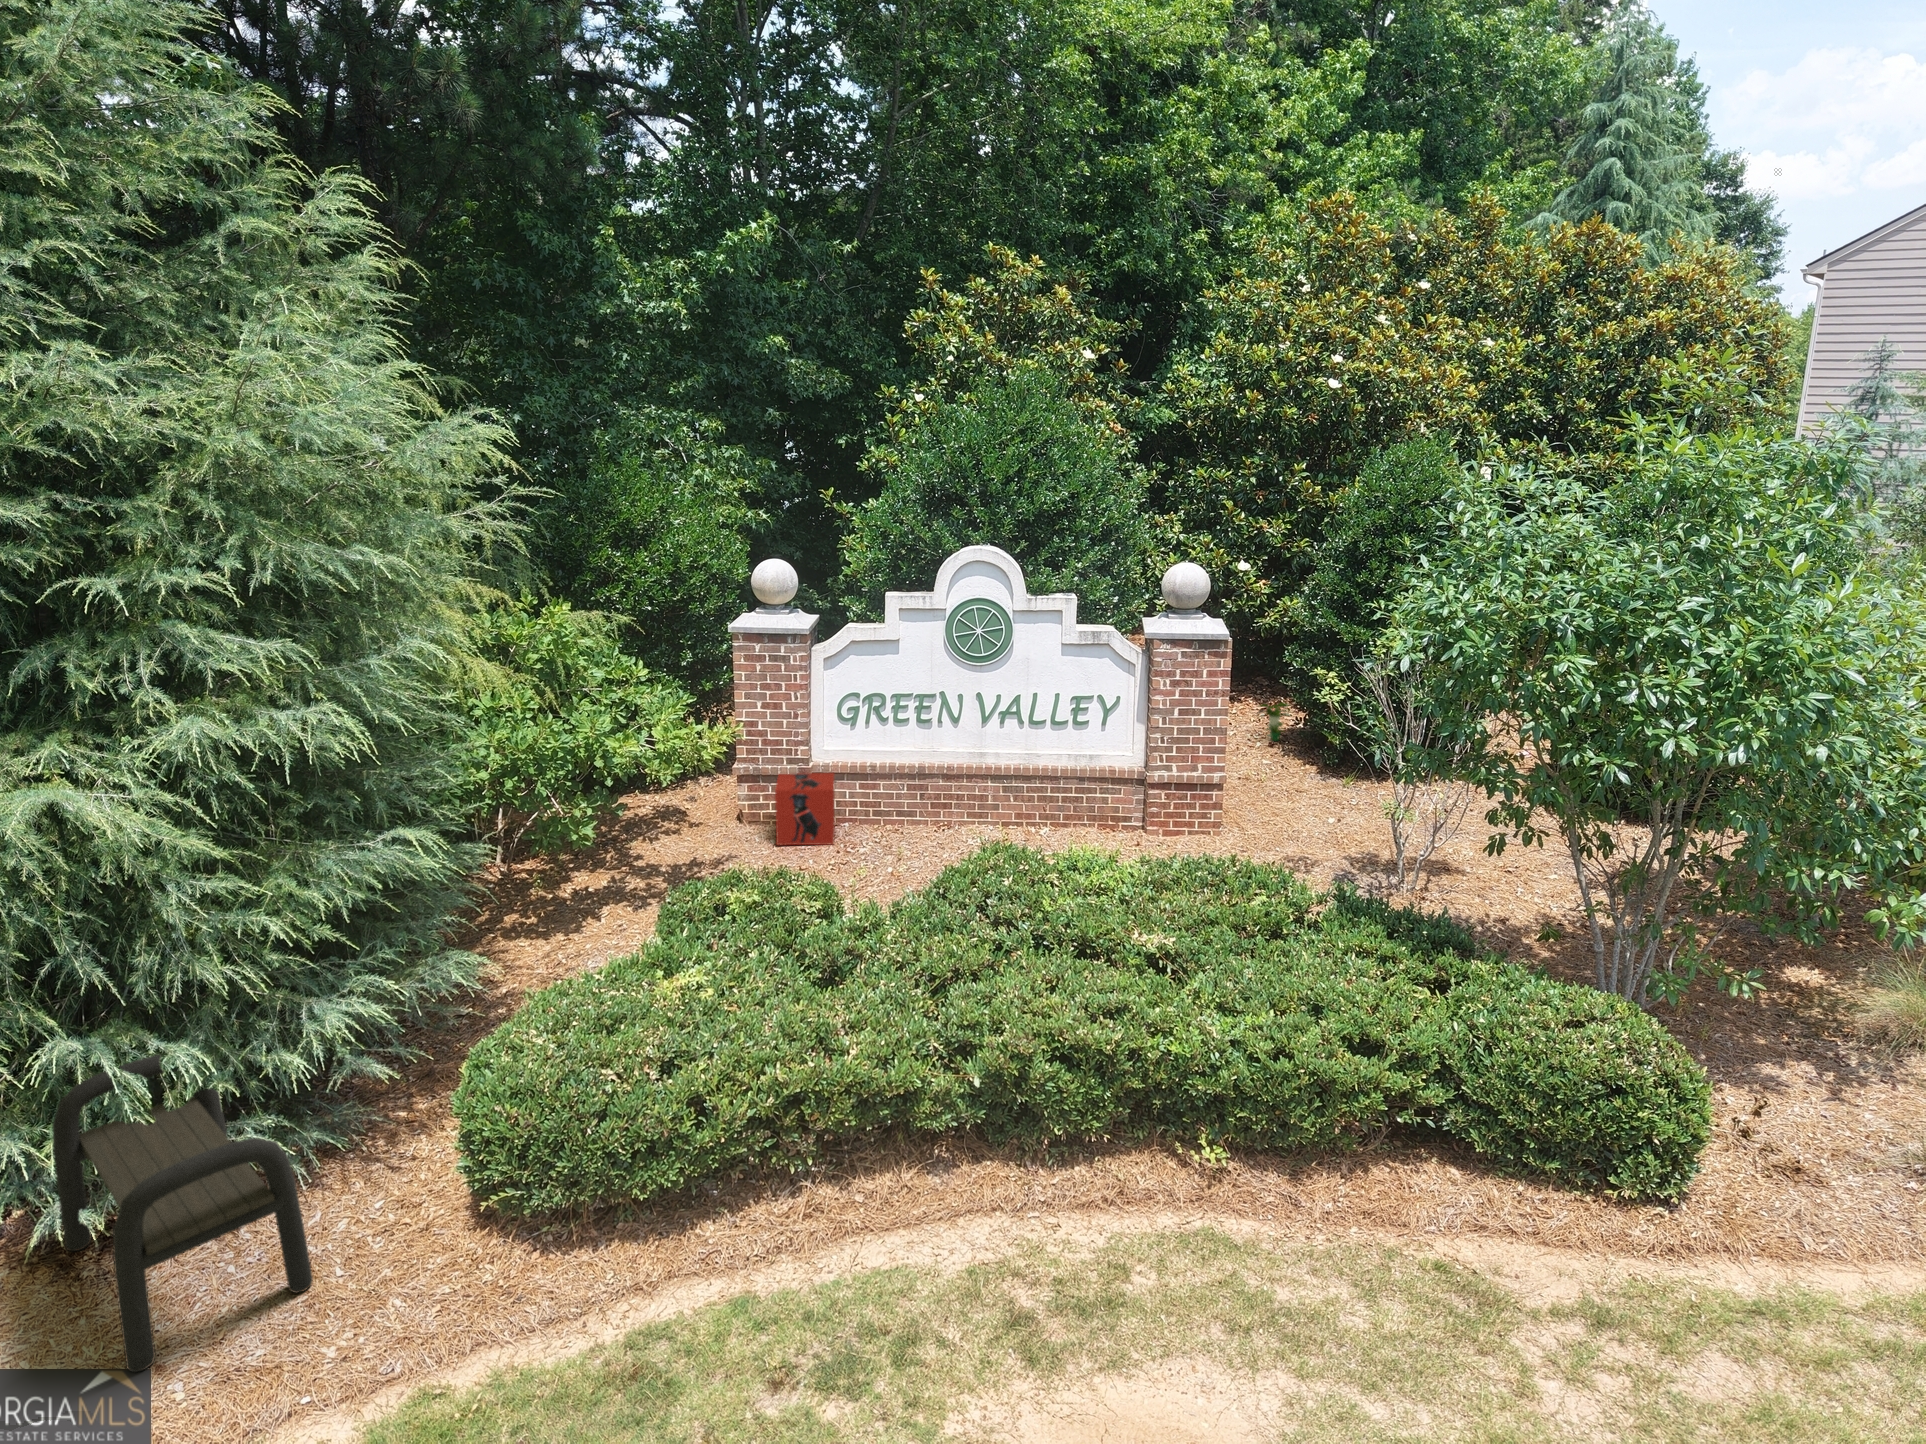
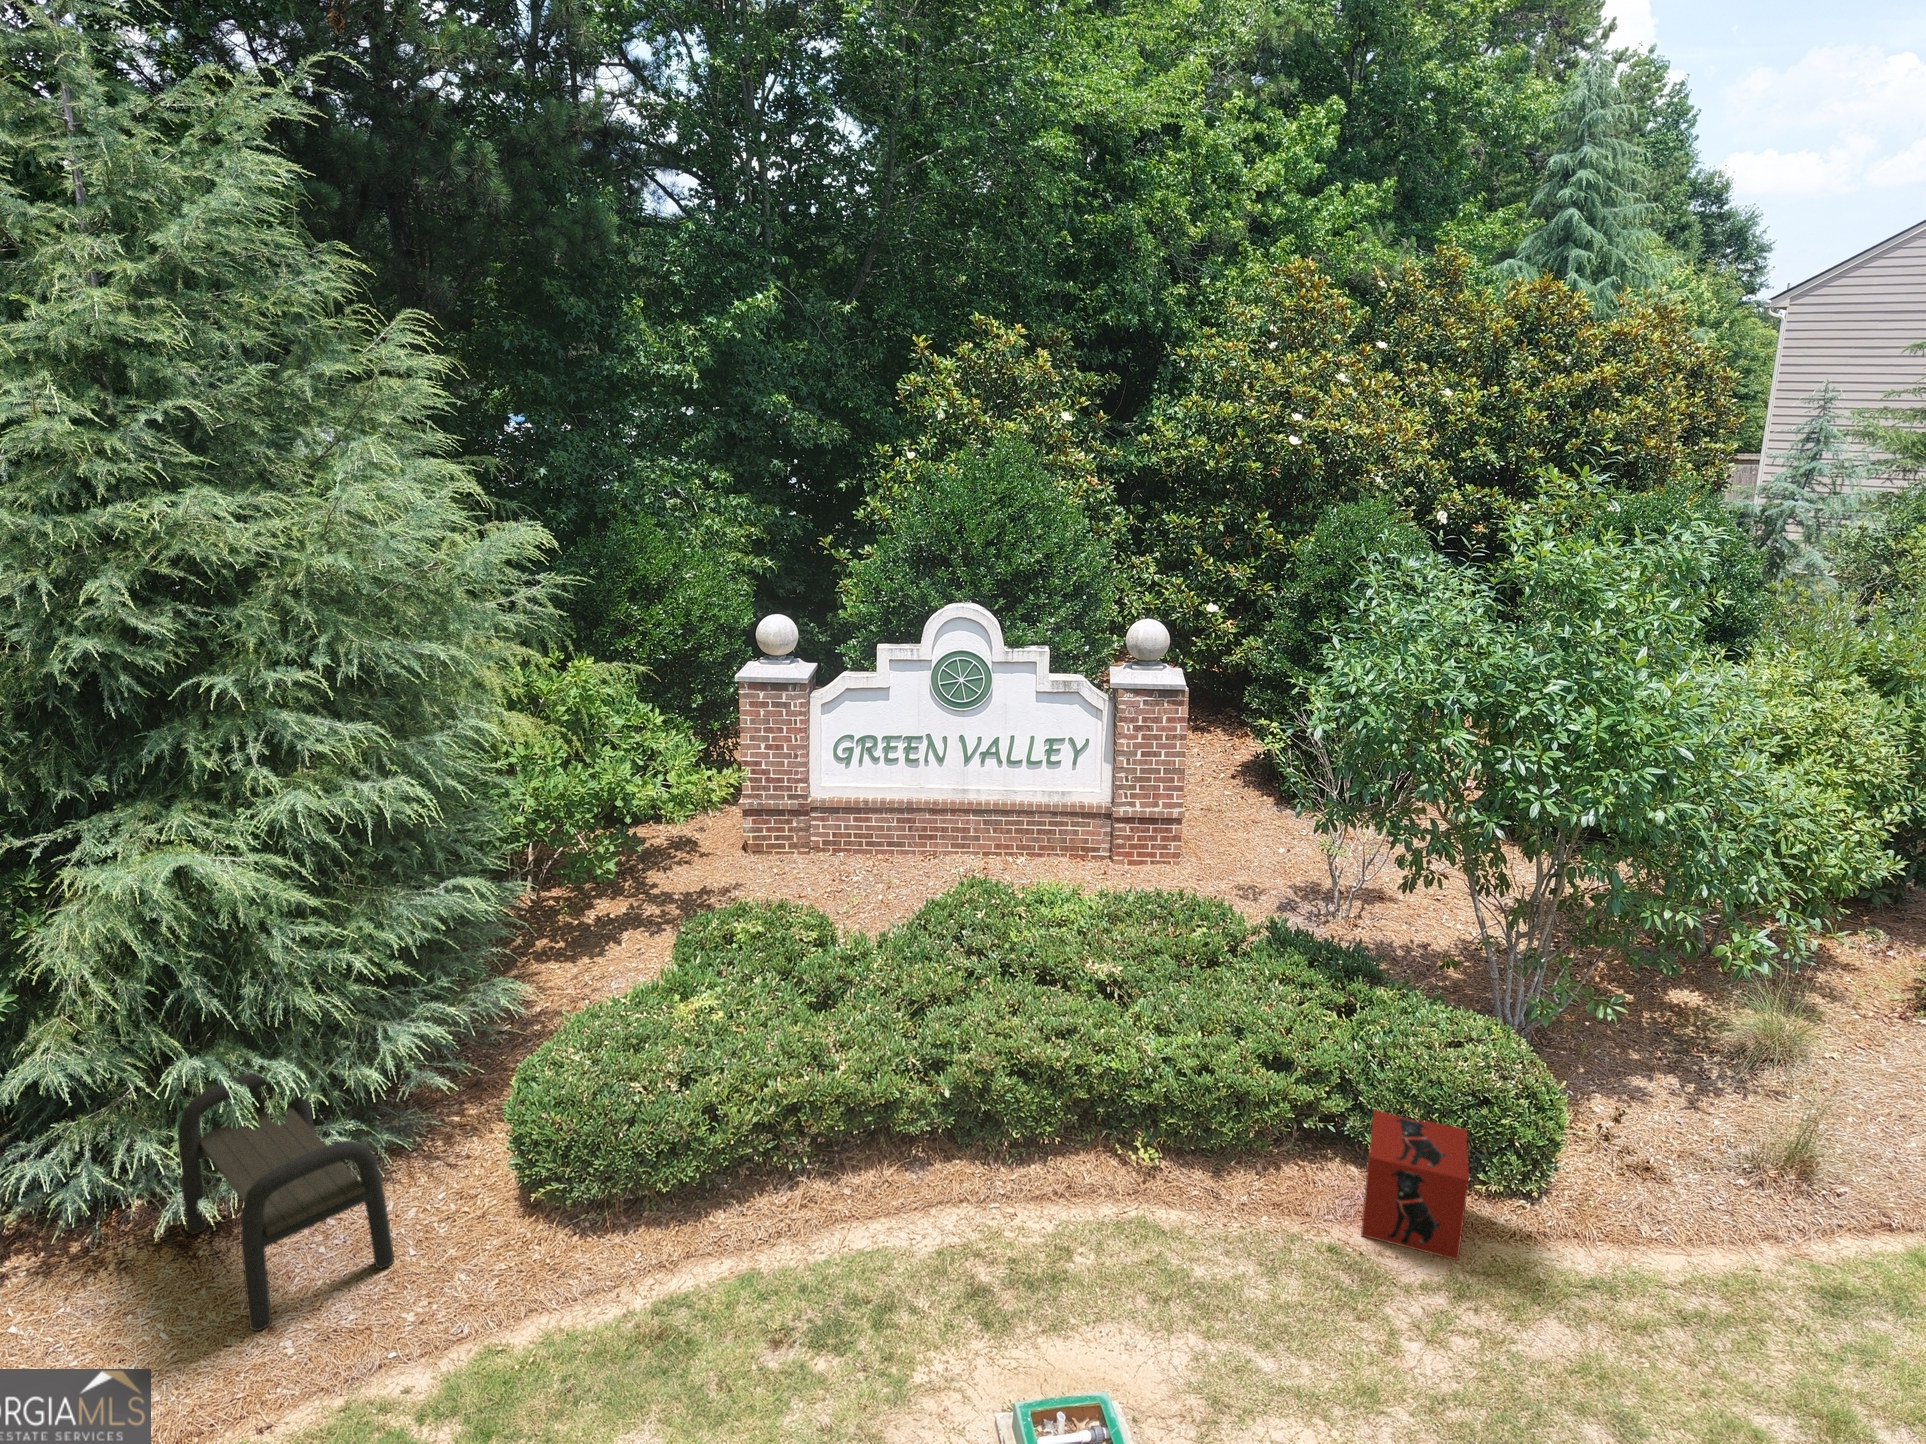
potted plant: present [1257,702,1291,741] -> none [1223,736,1258,772]
storage box: present [775,773,835,845] -> present [1361,1110,1469,1260]

